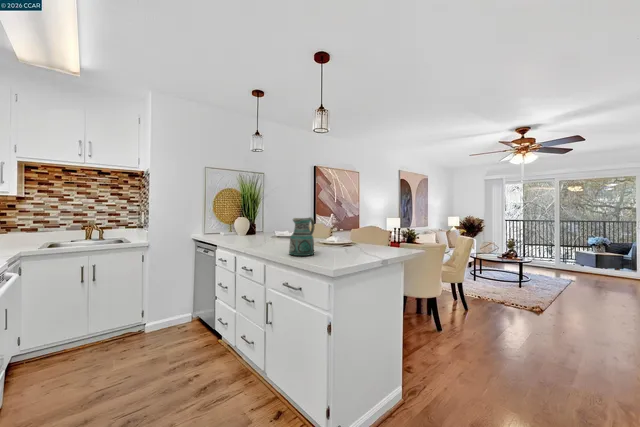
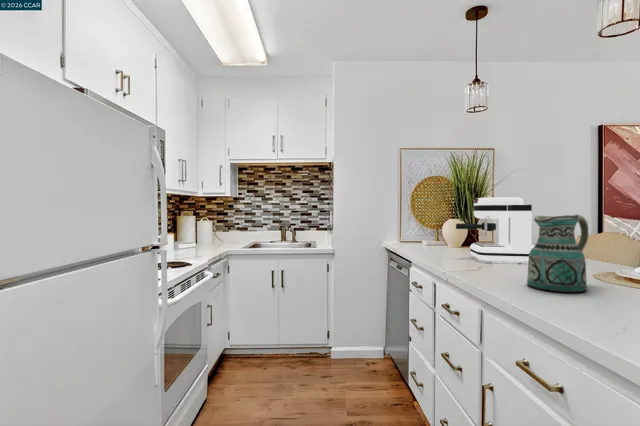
coffee maker: none [248,206,289,244] -> present [456,197,532,263]

